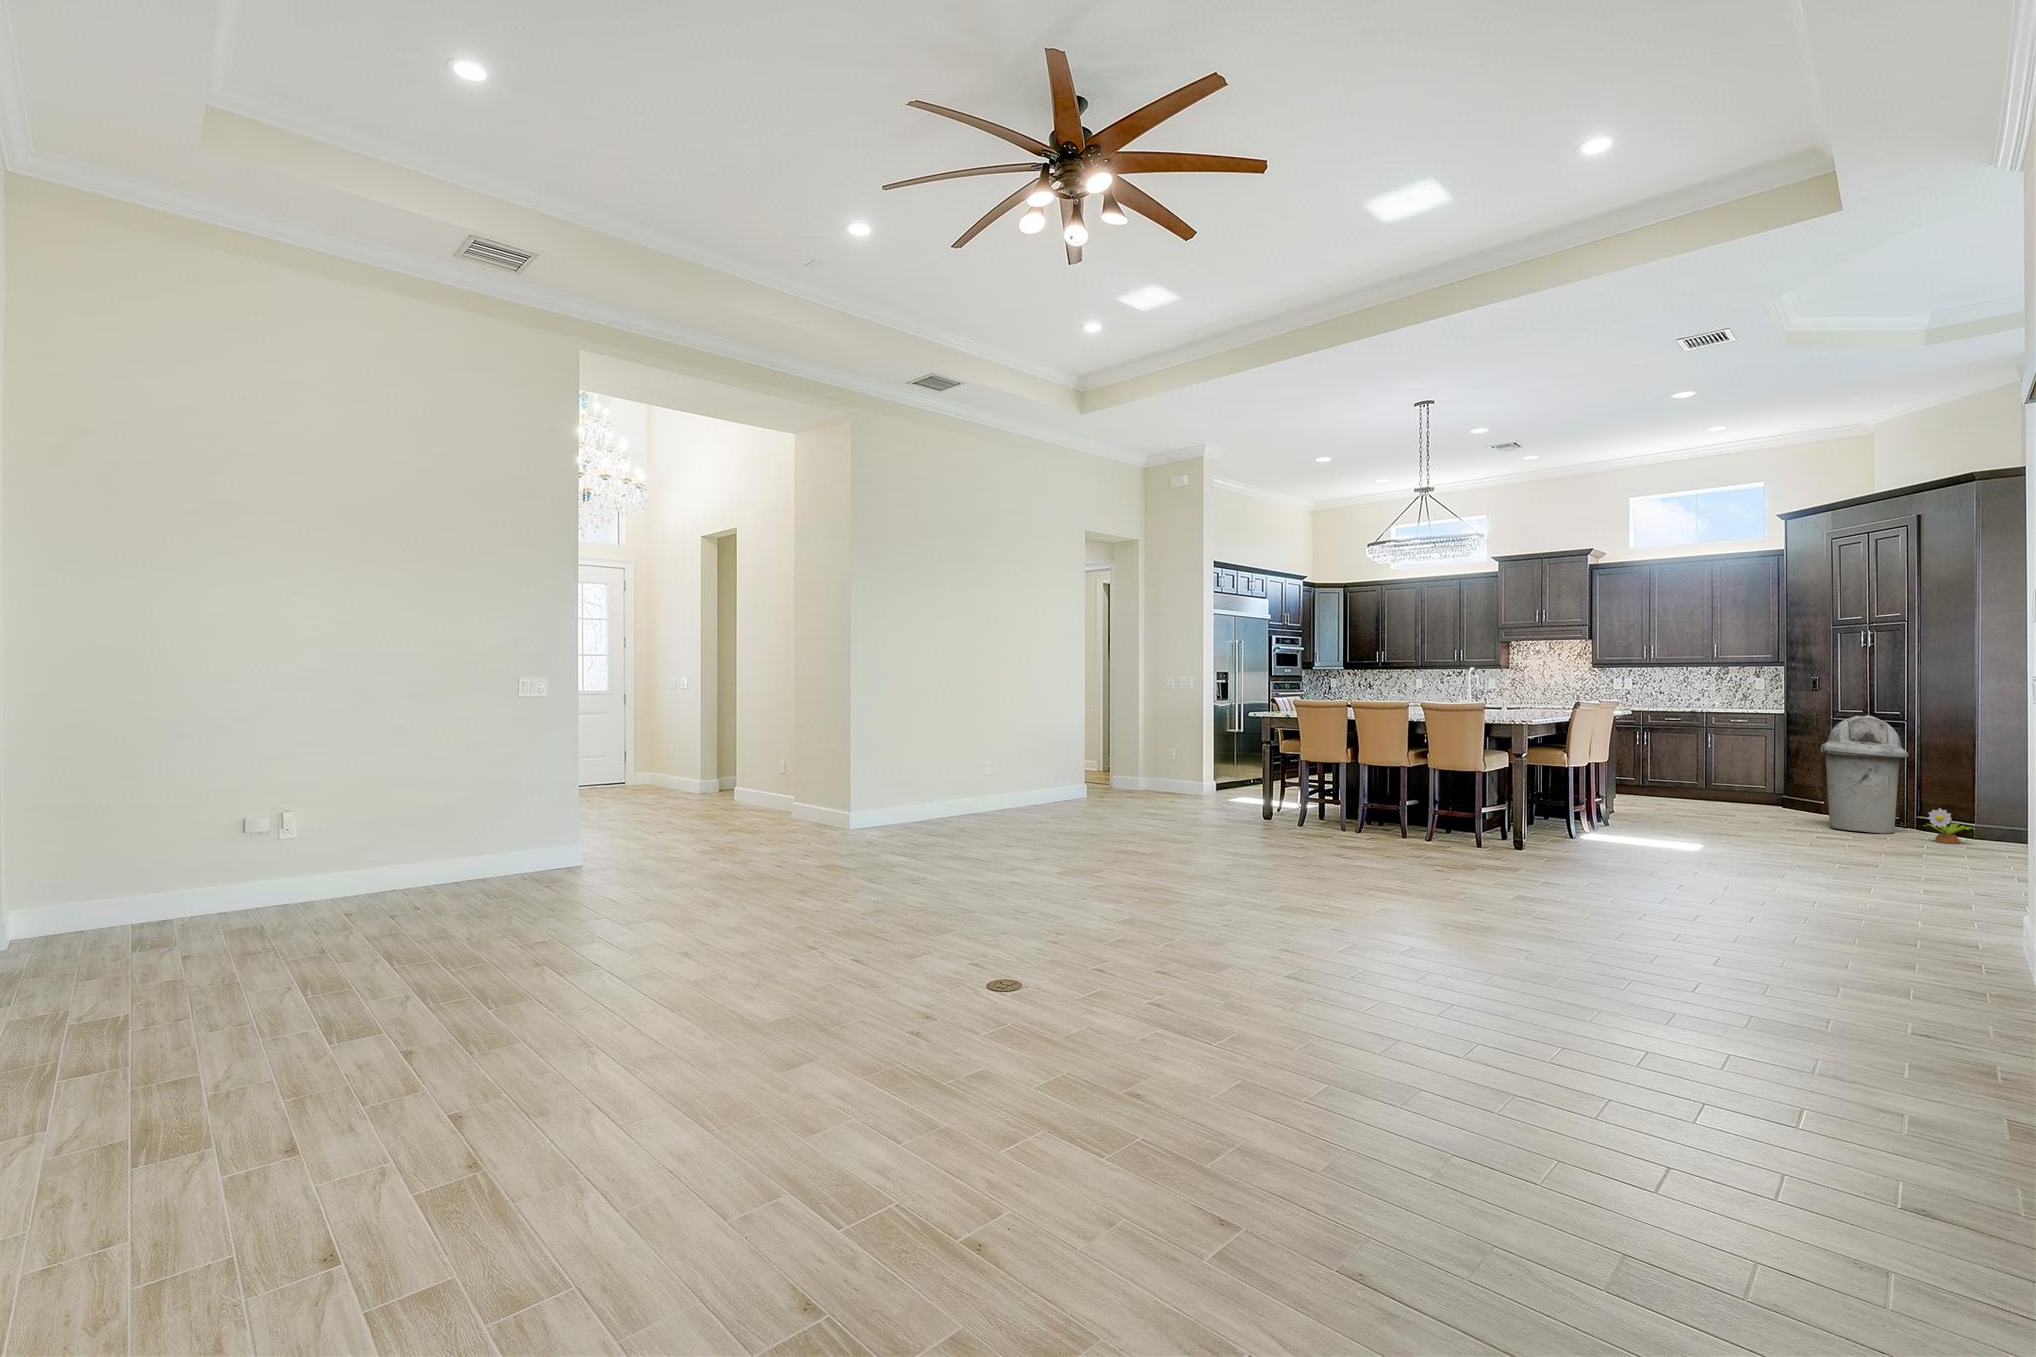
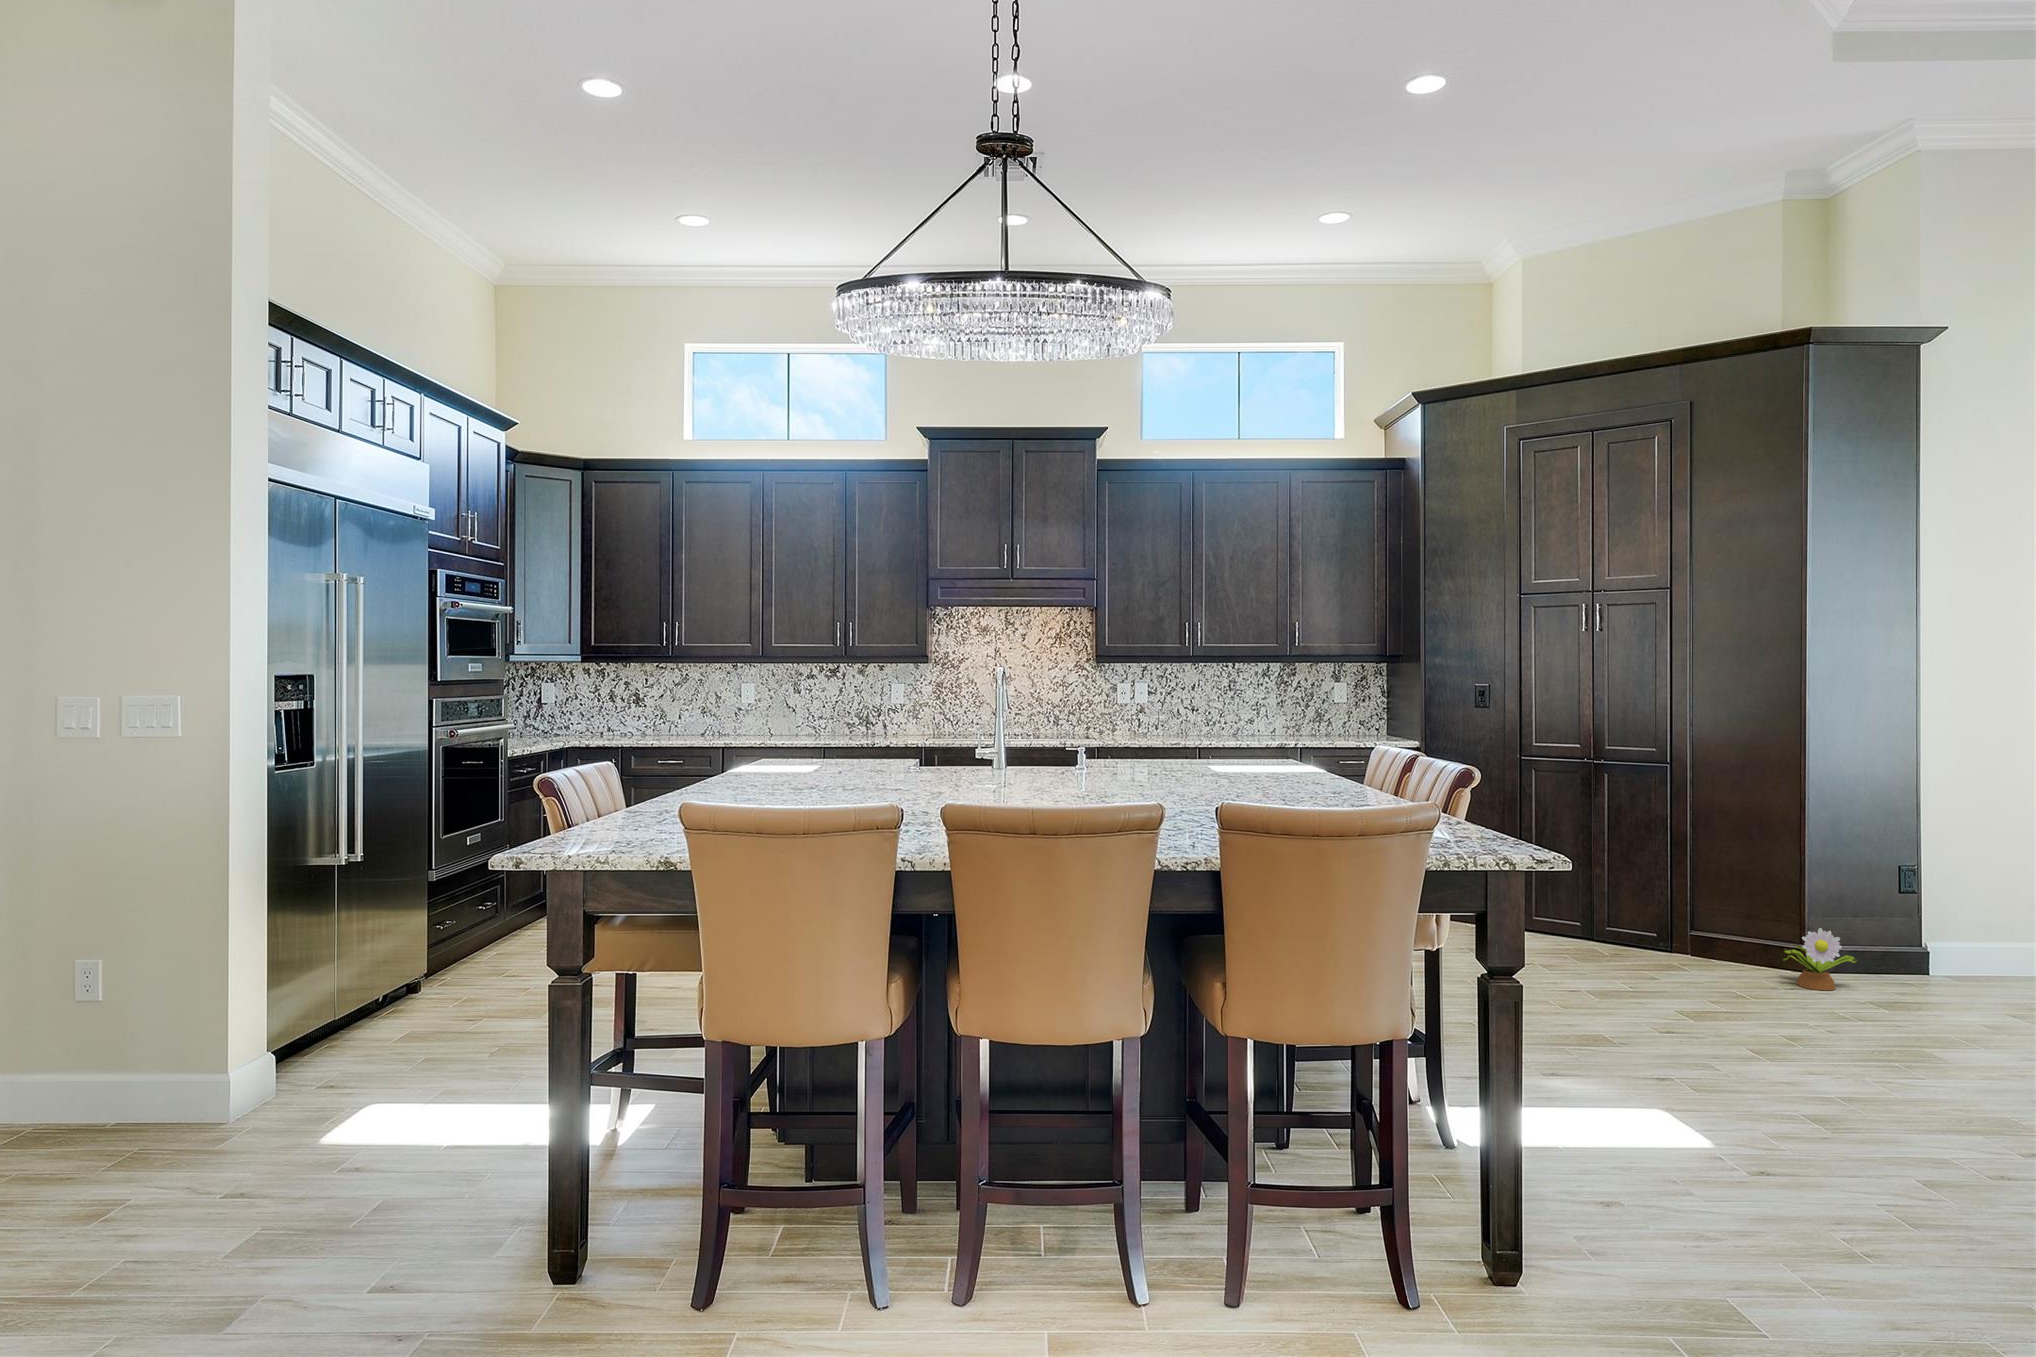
trash can: present [1821,715,1908,834] -> none [1588,757,1723,976]

